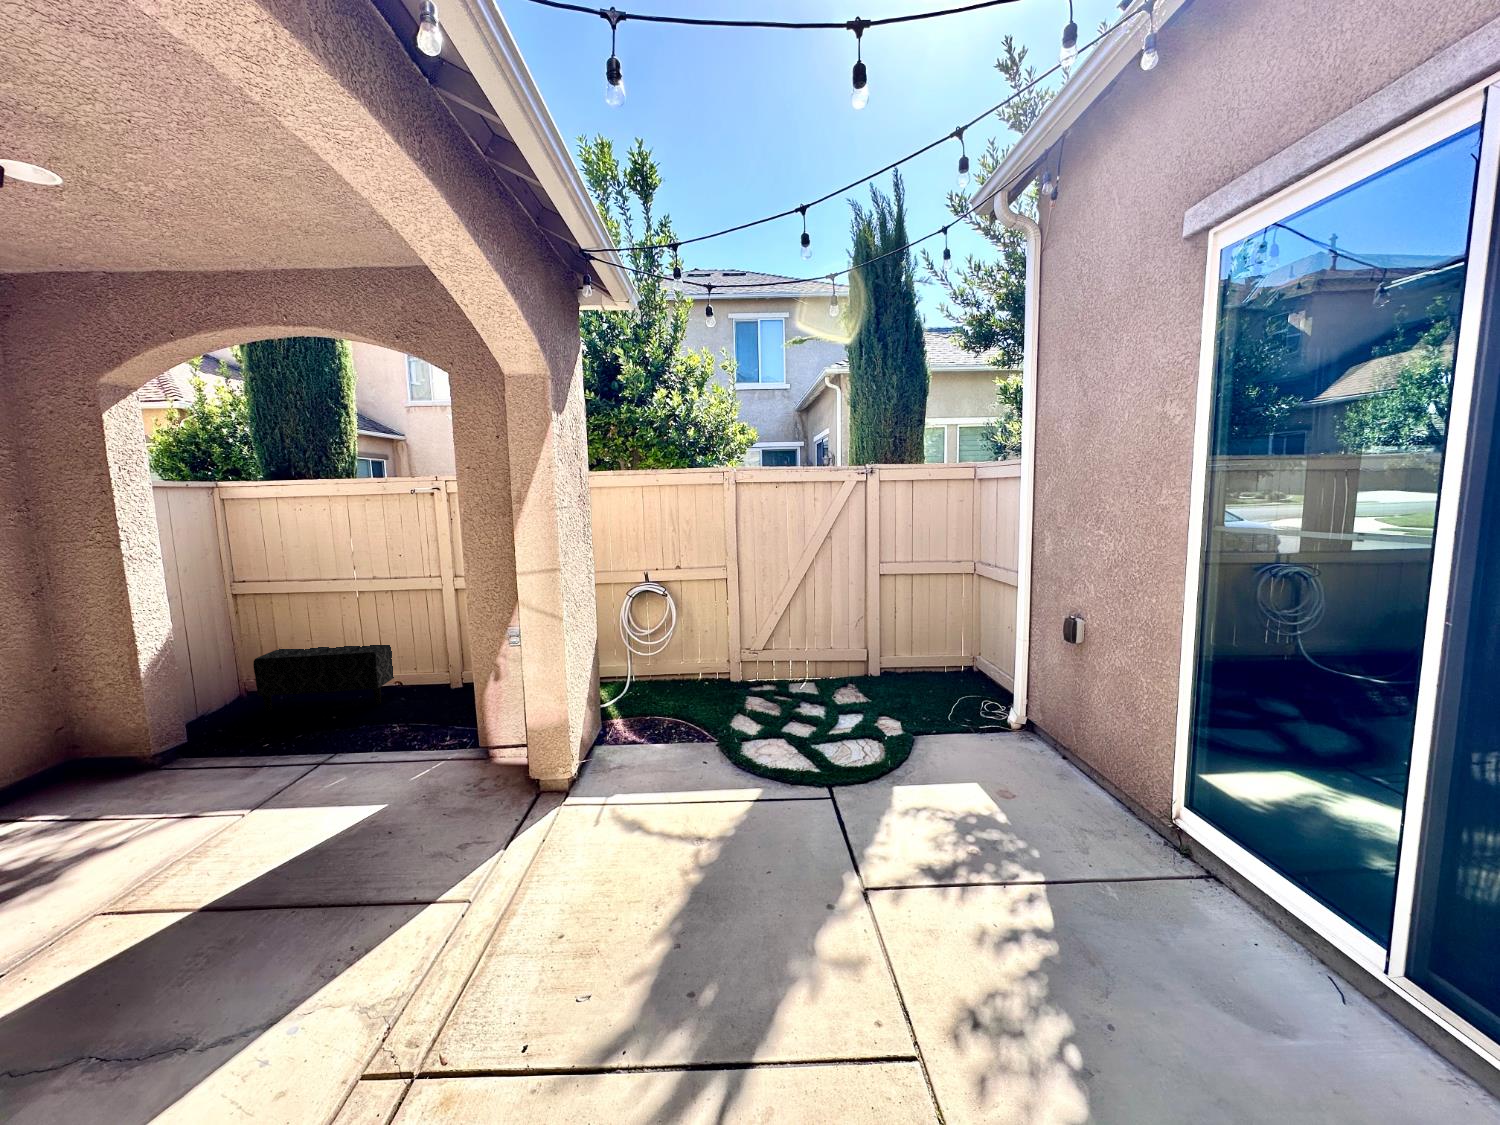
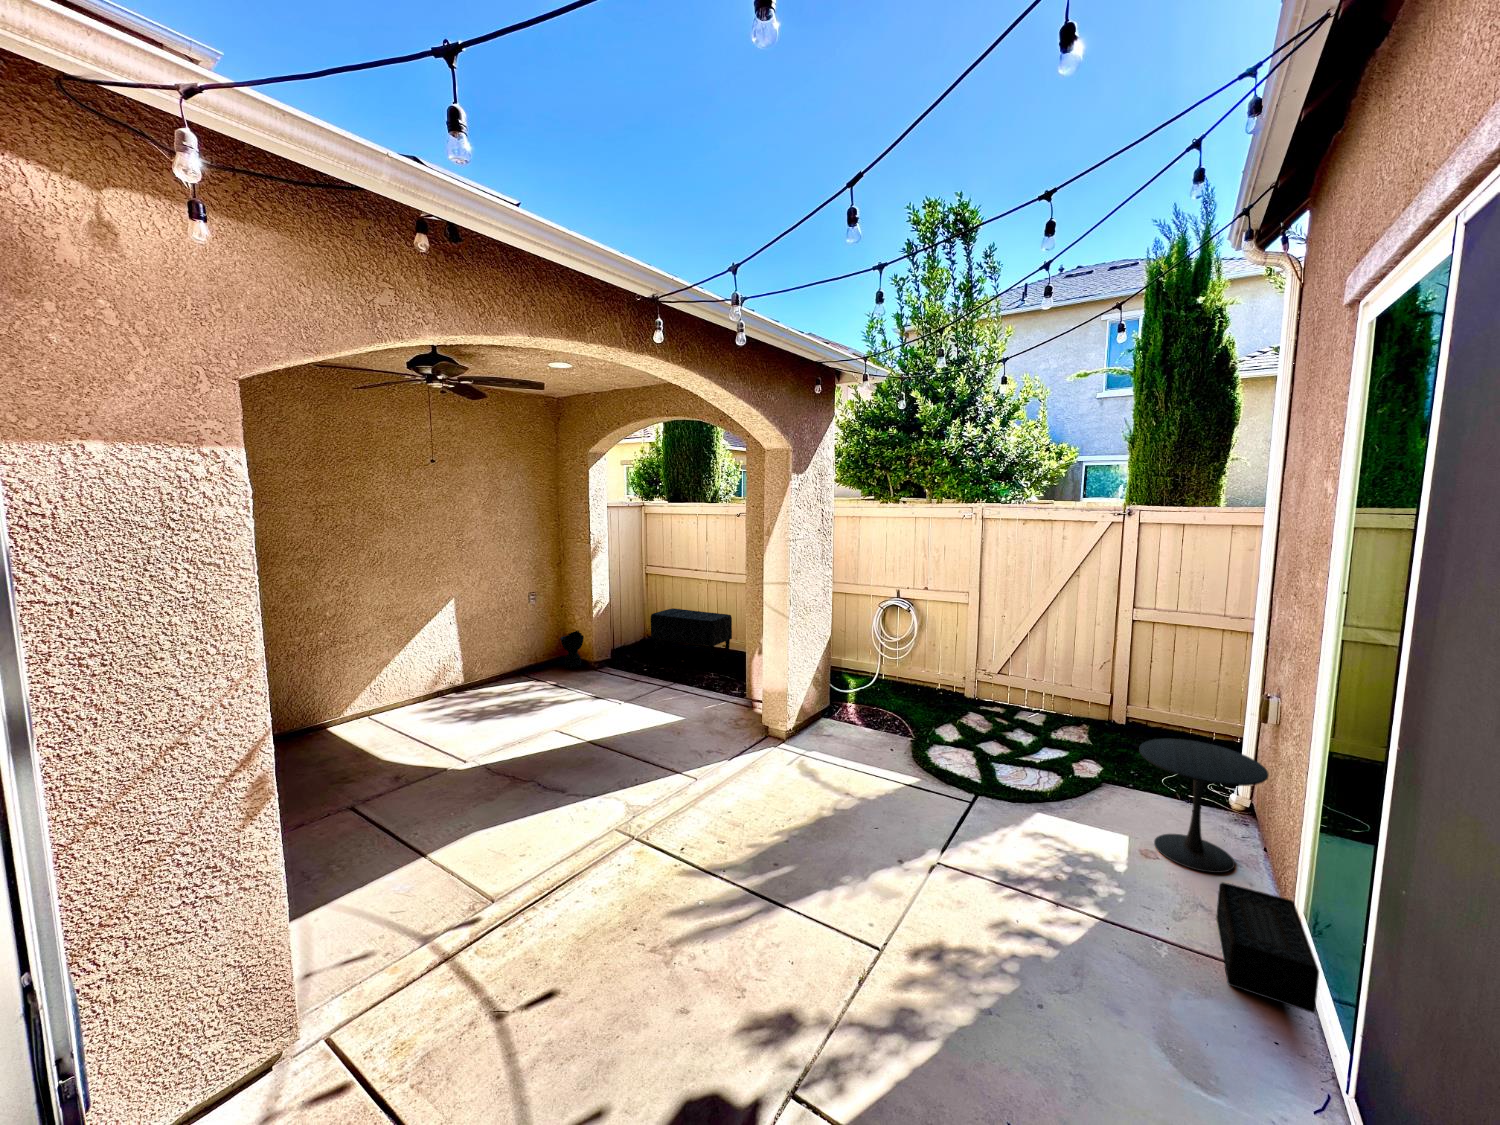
side table: none [982,673,1093,796] -> present [1139,739,1269,873]
planter: none [59,711,118,782] -> present [560,630,584,668]
woven basket: none [1106,798,1243,902] -> present [1216,882,1319,1013]

